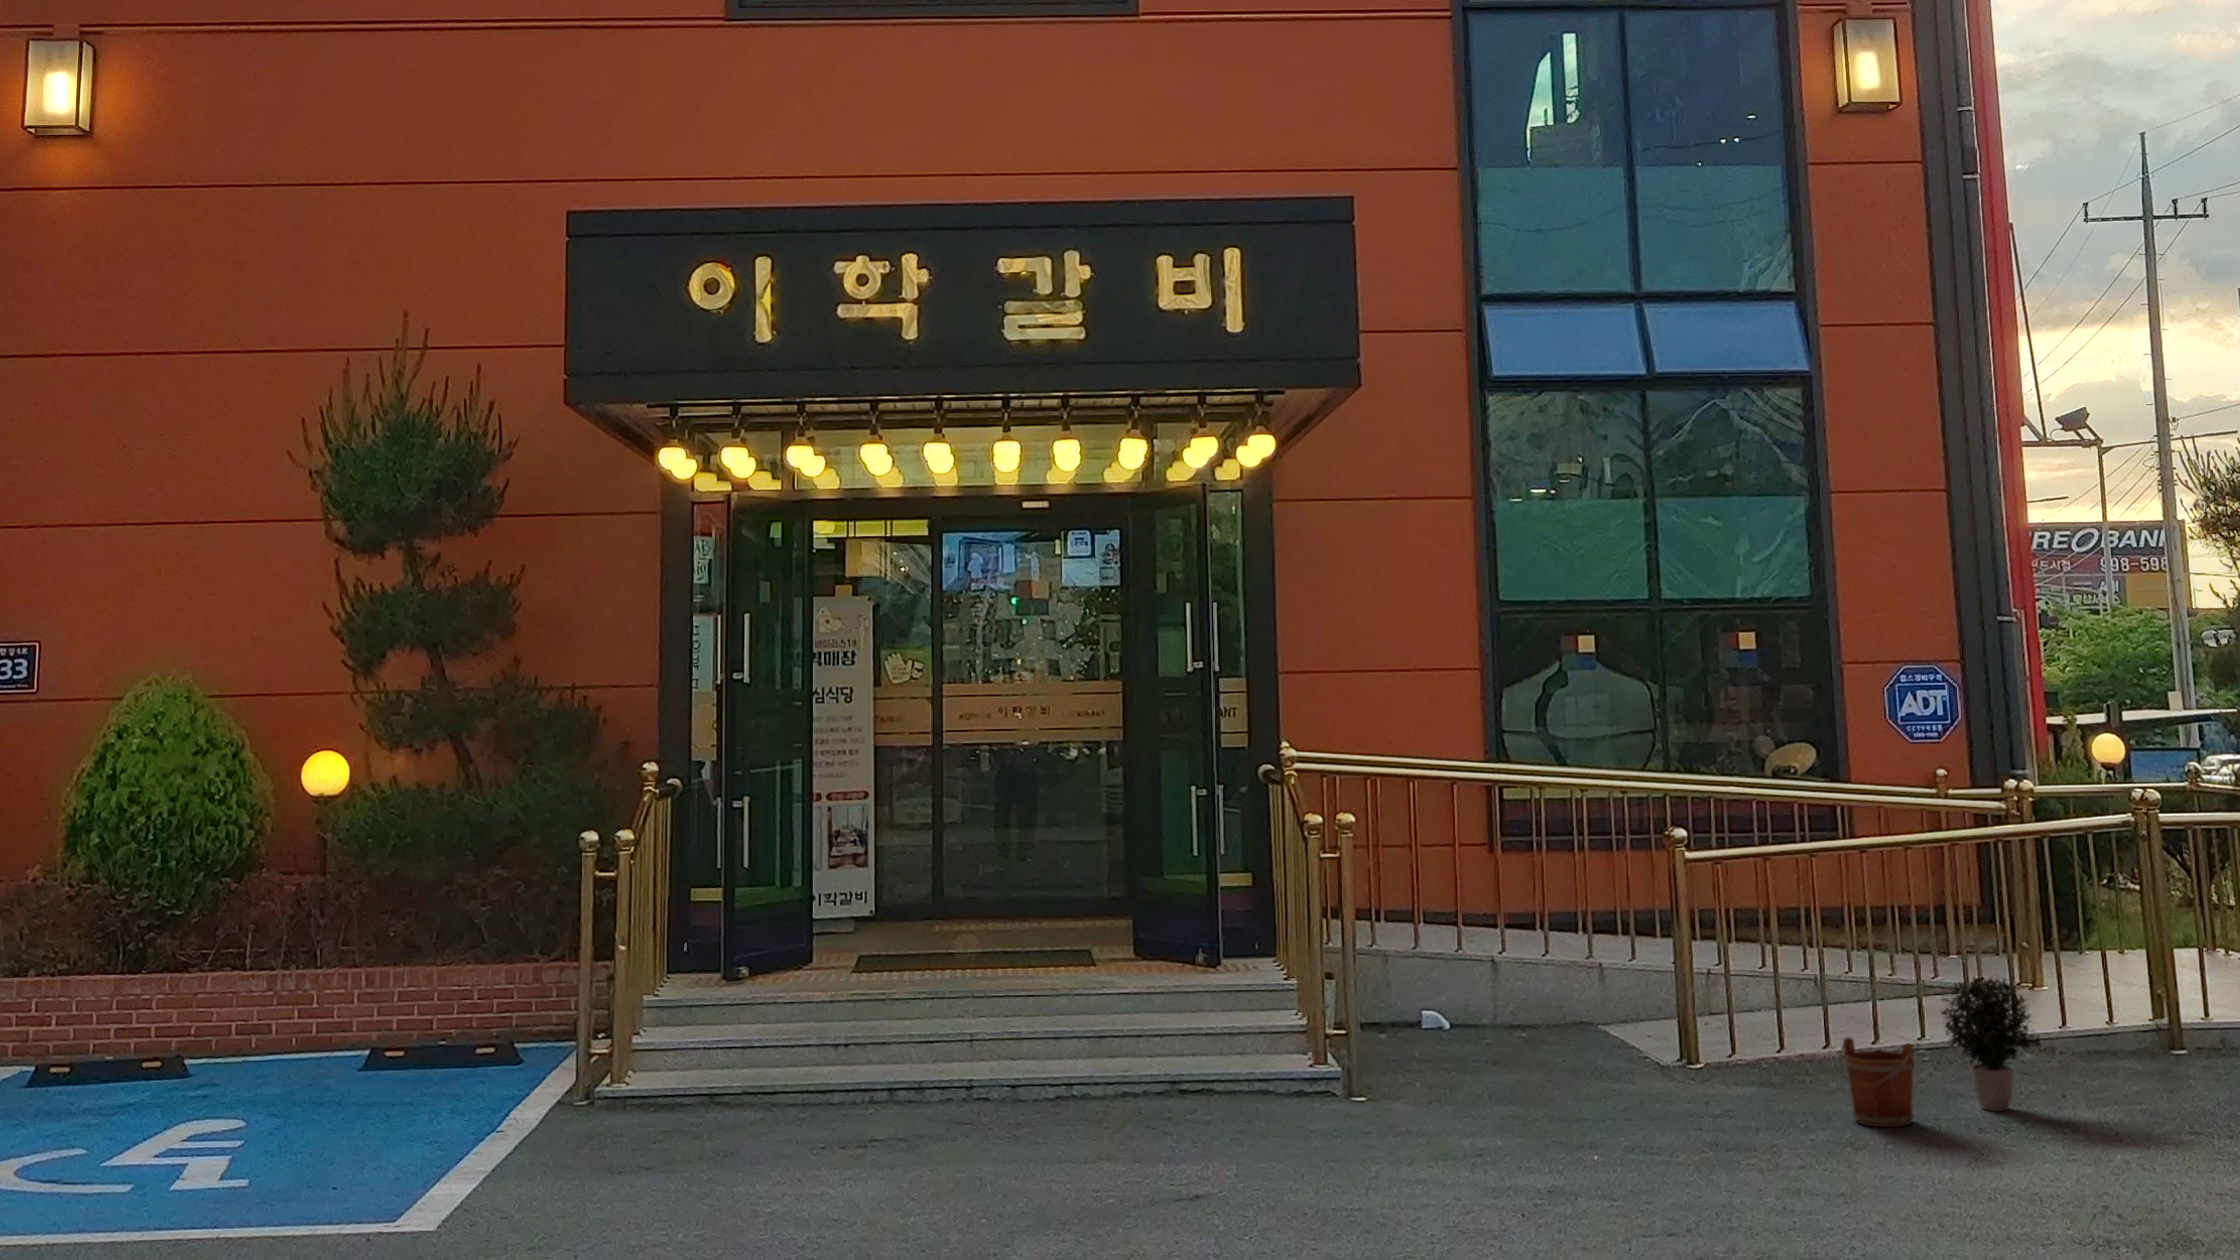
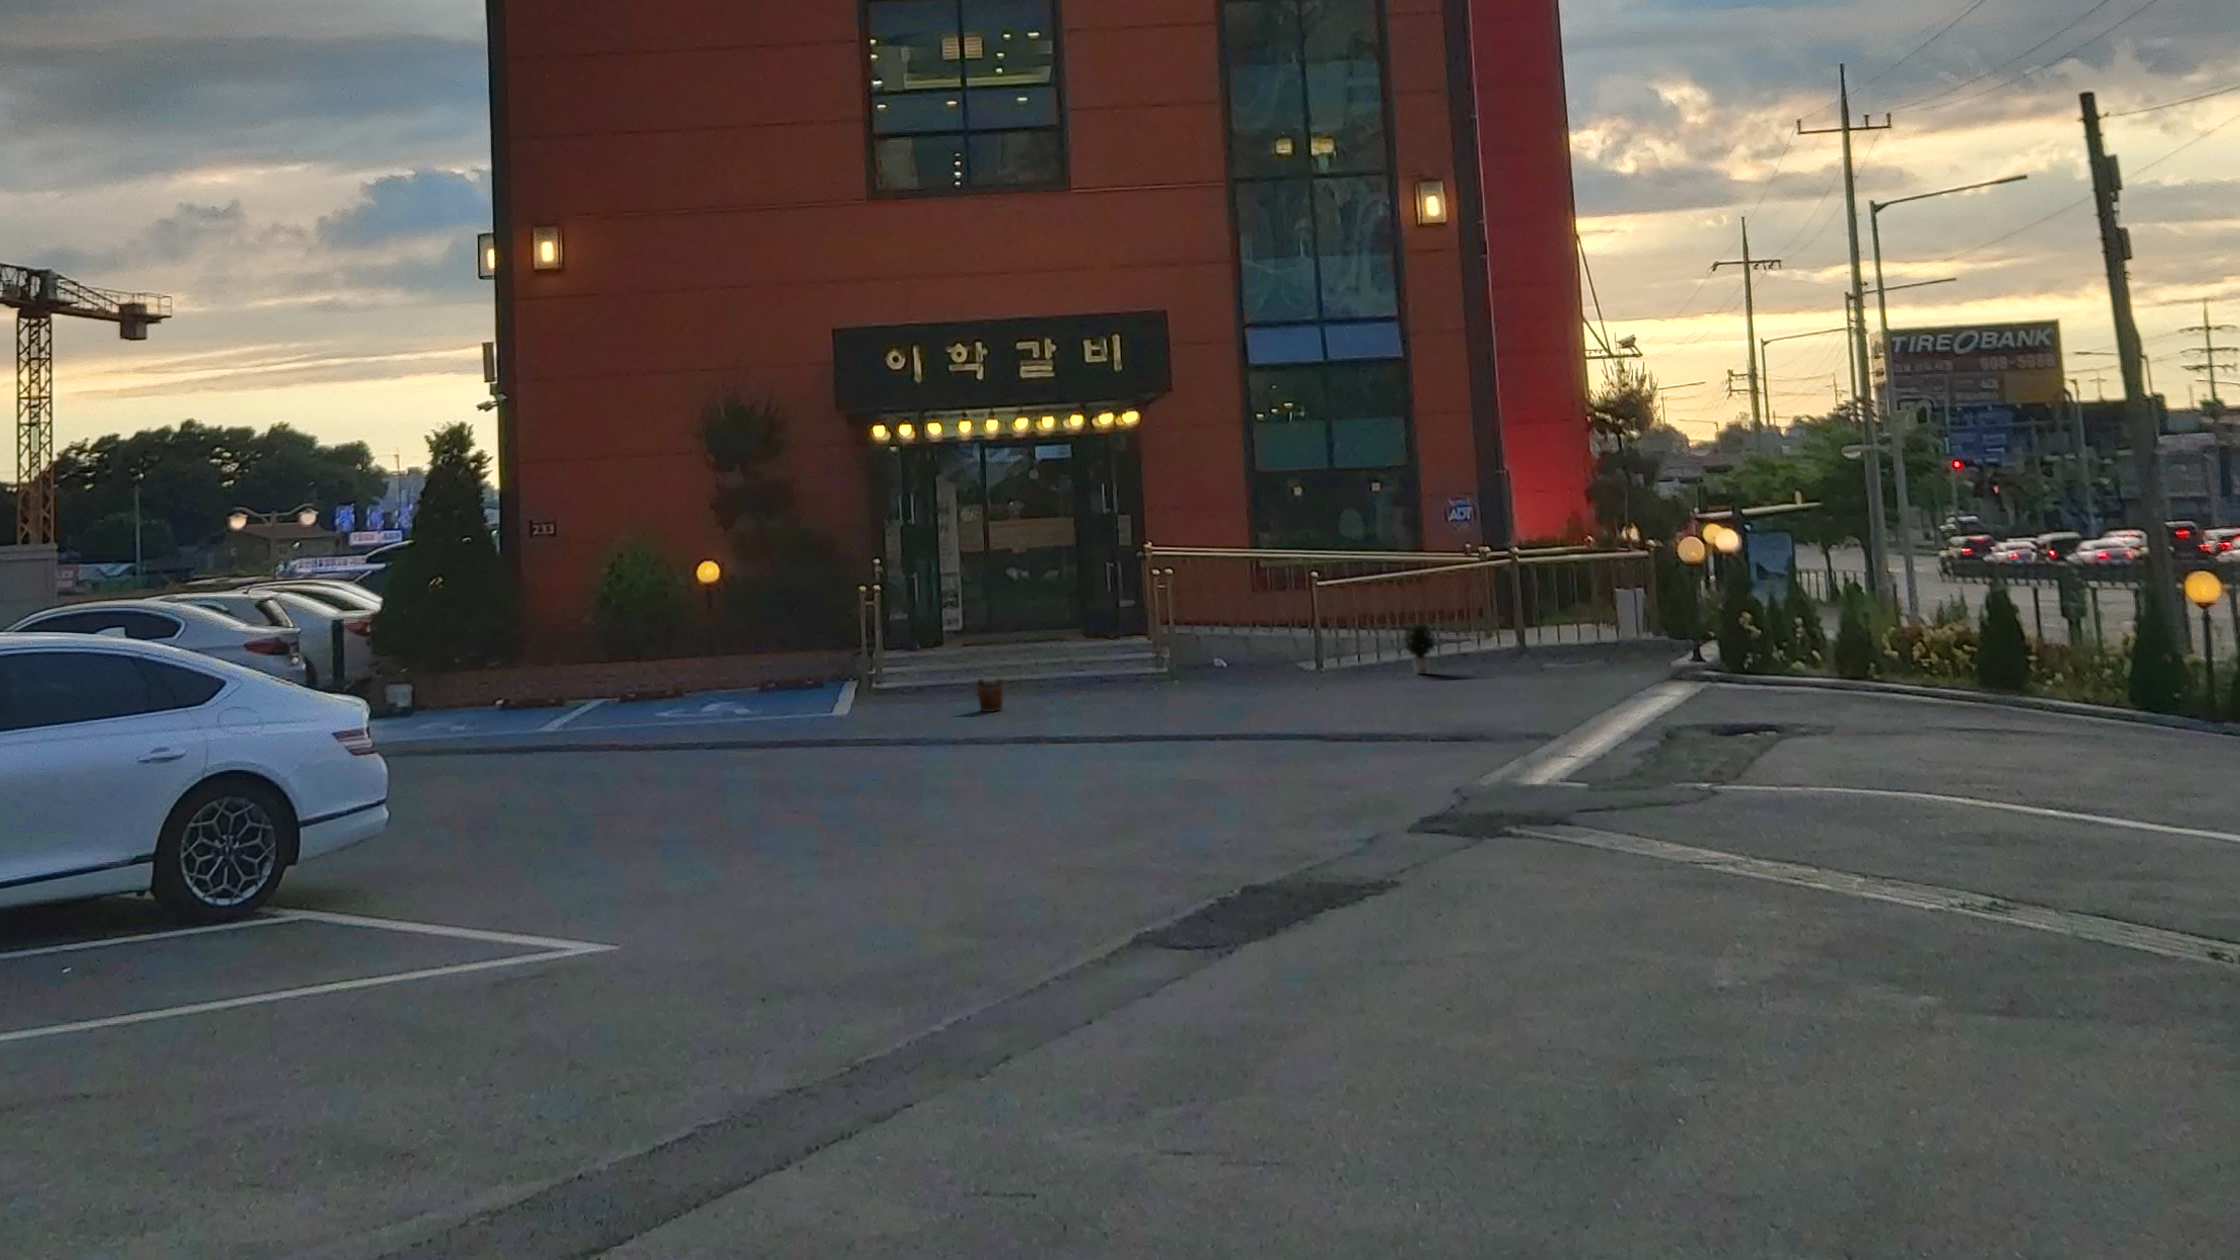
bucket: present [1839,1037,1915,1127] -> present [976,679,1003,712]

